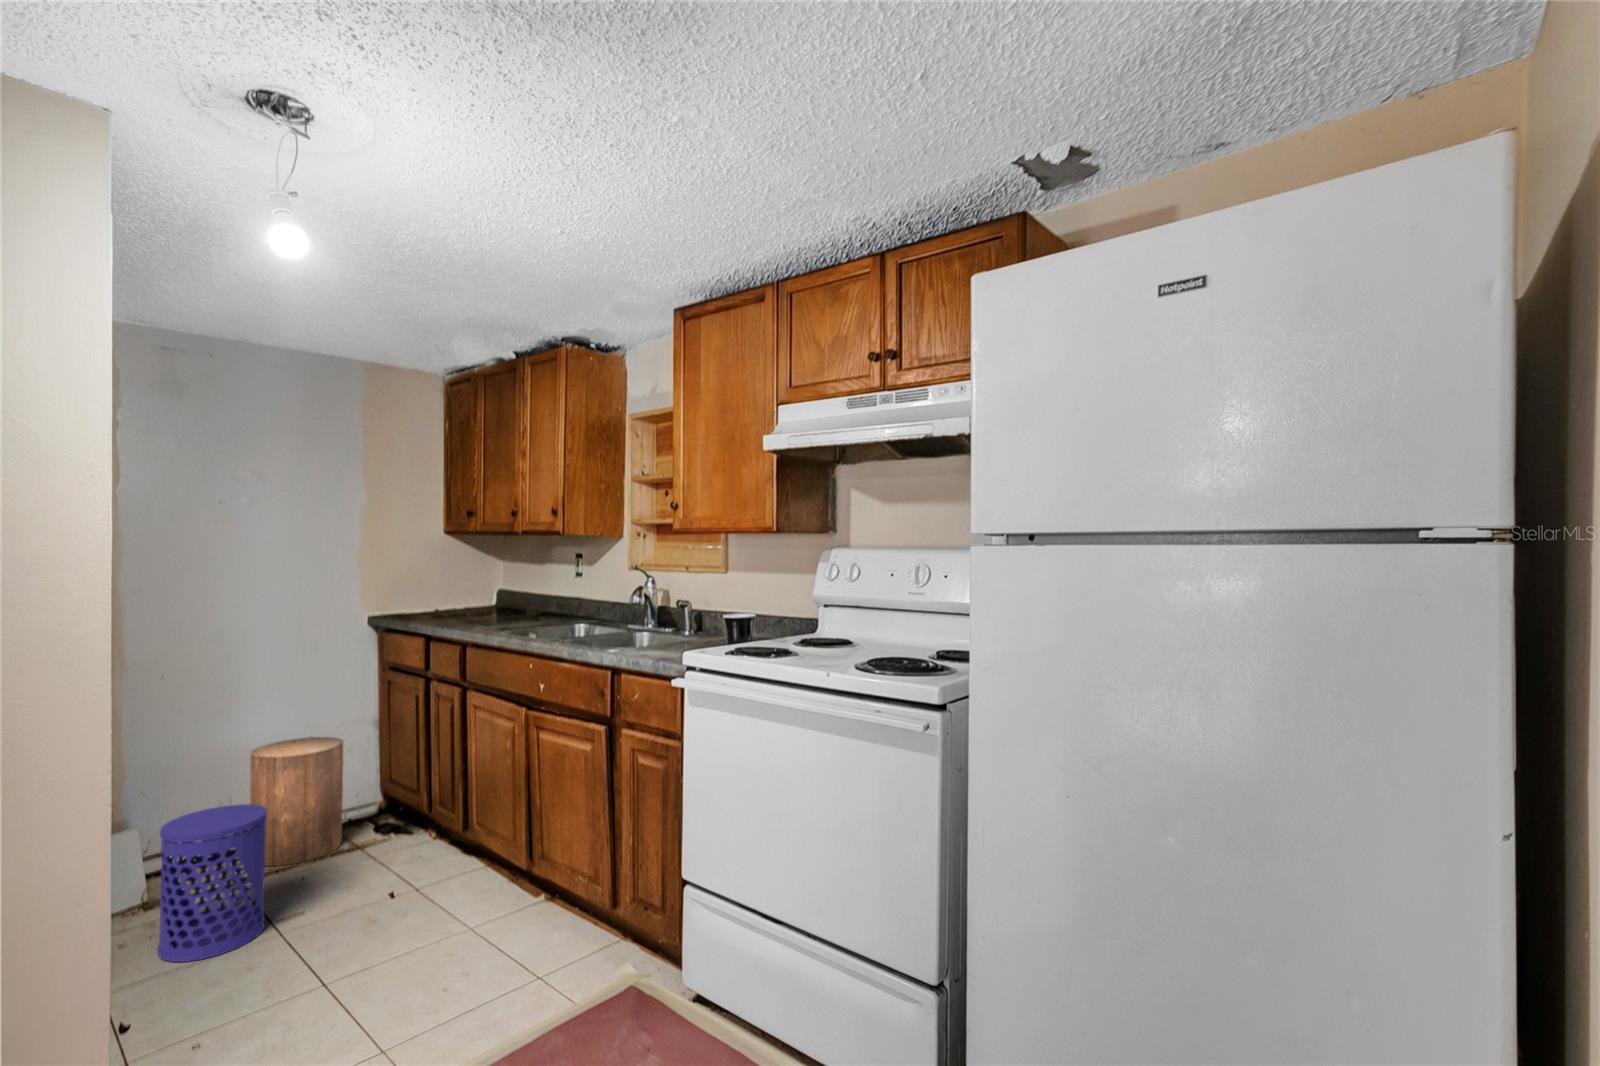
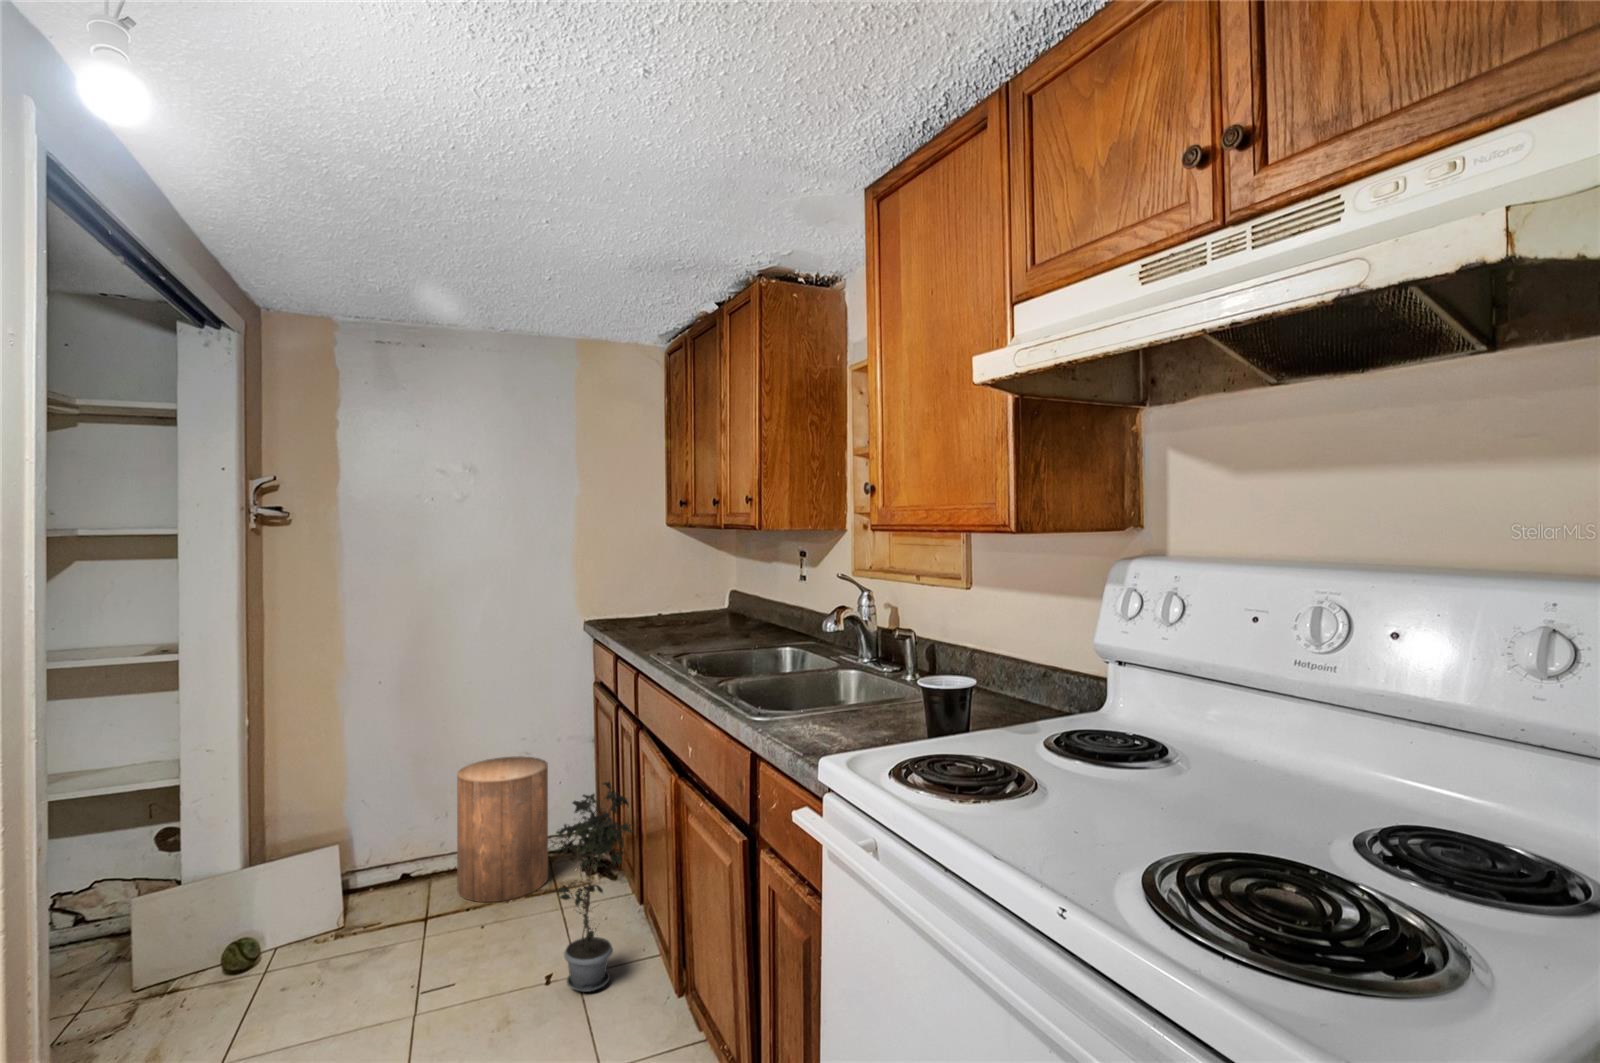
potted plant: none [389,732,467,900] -> present [550,782,632,992]
waste bin: present [157,804,267,962] -> none [317,842,426,1025]

